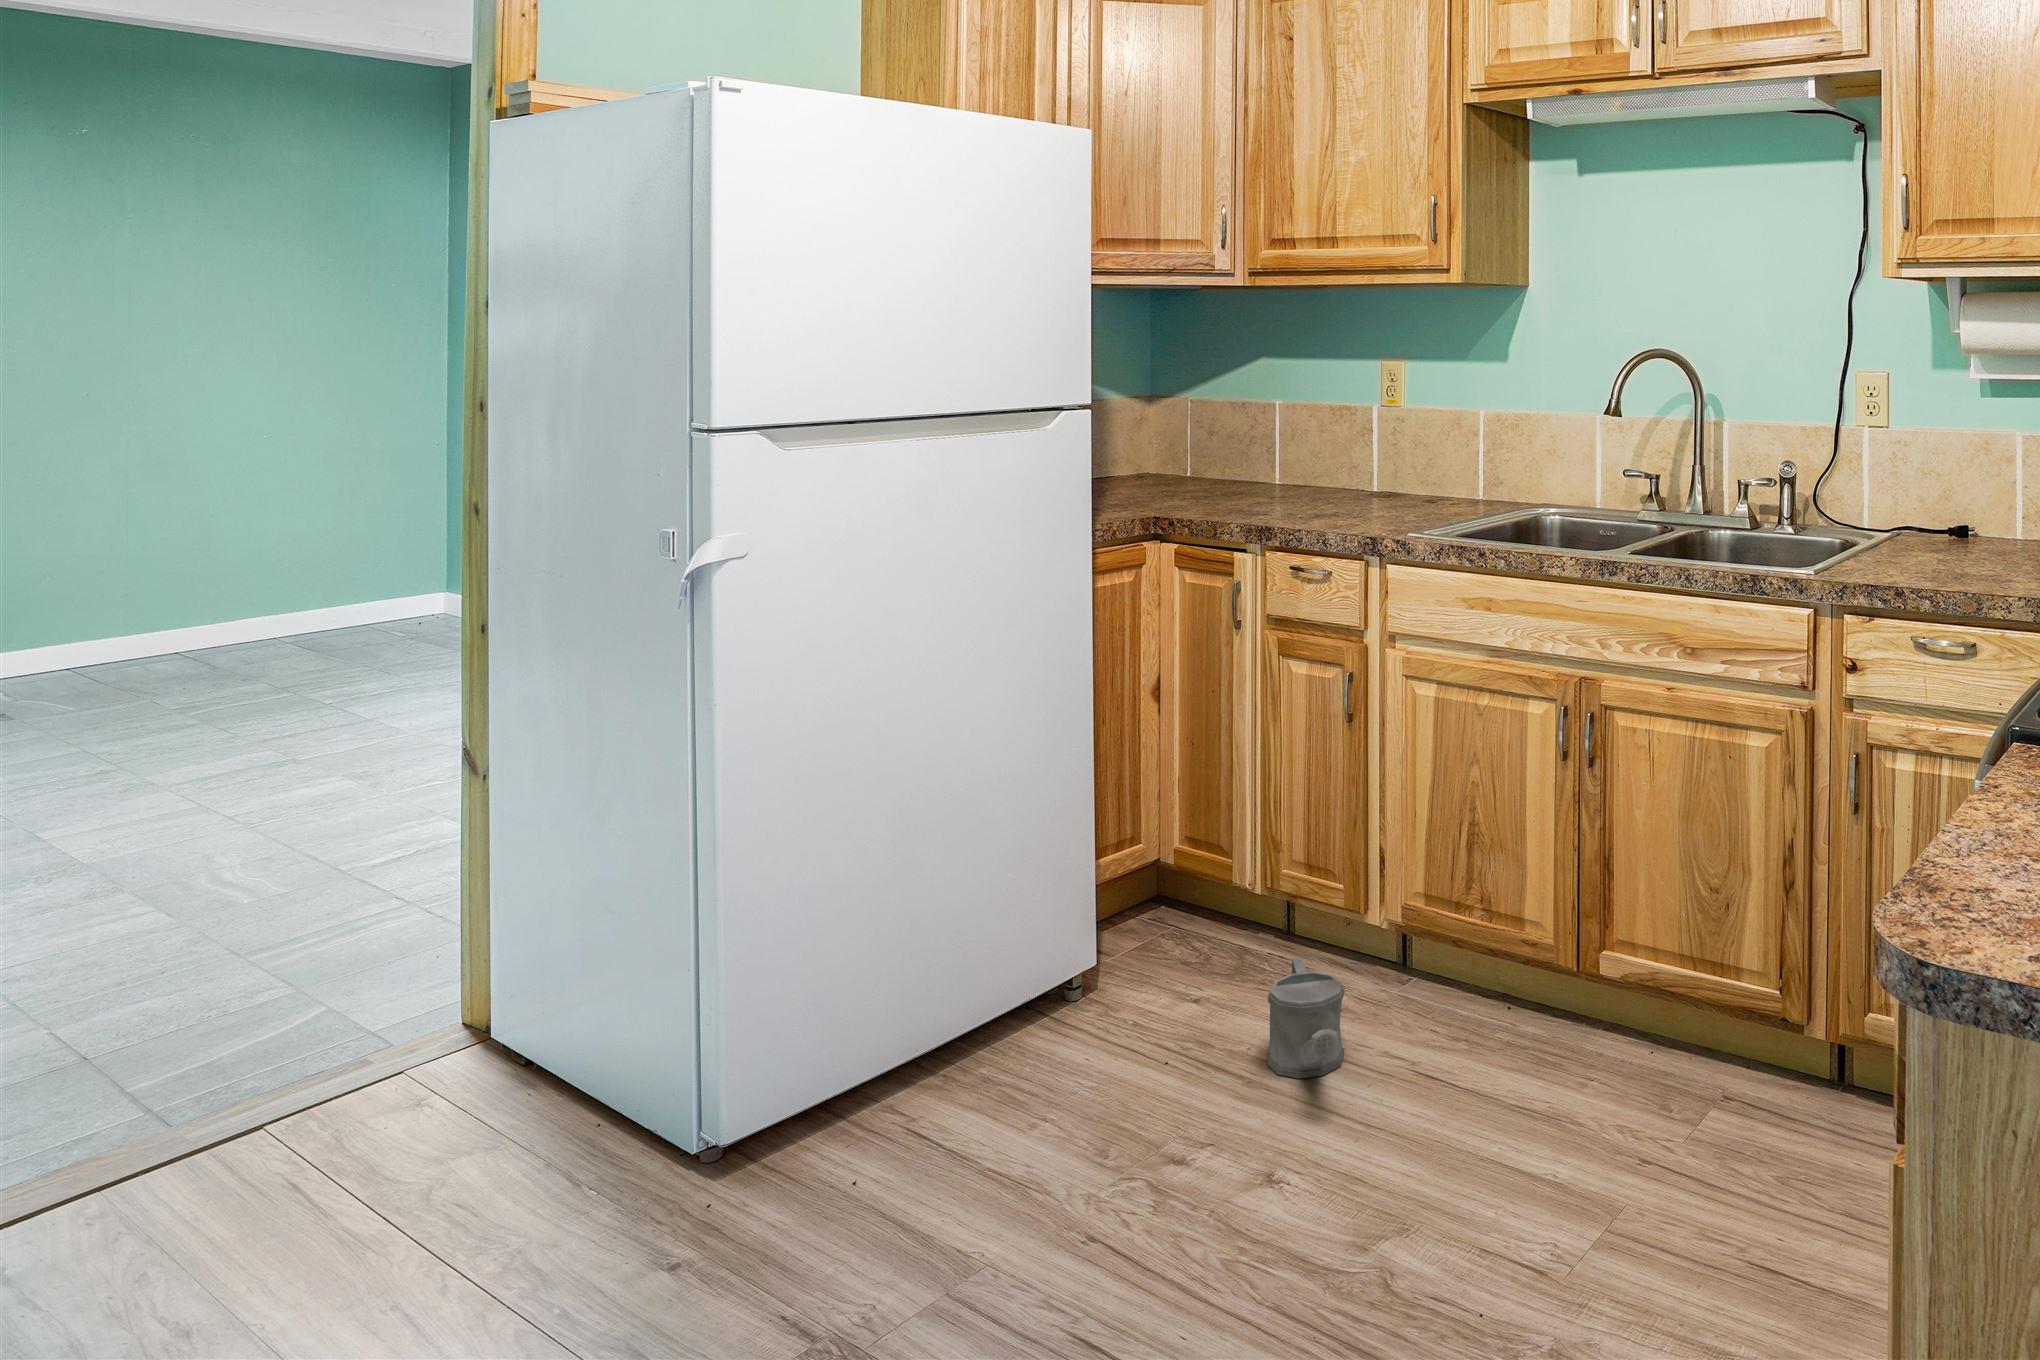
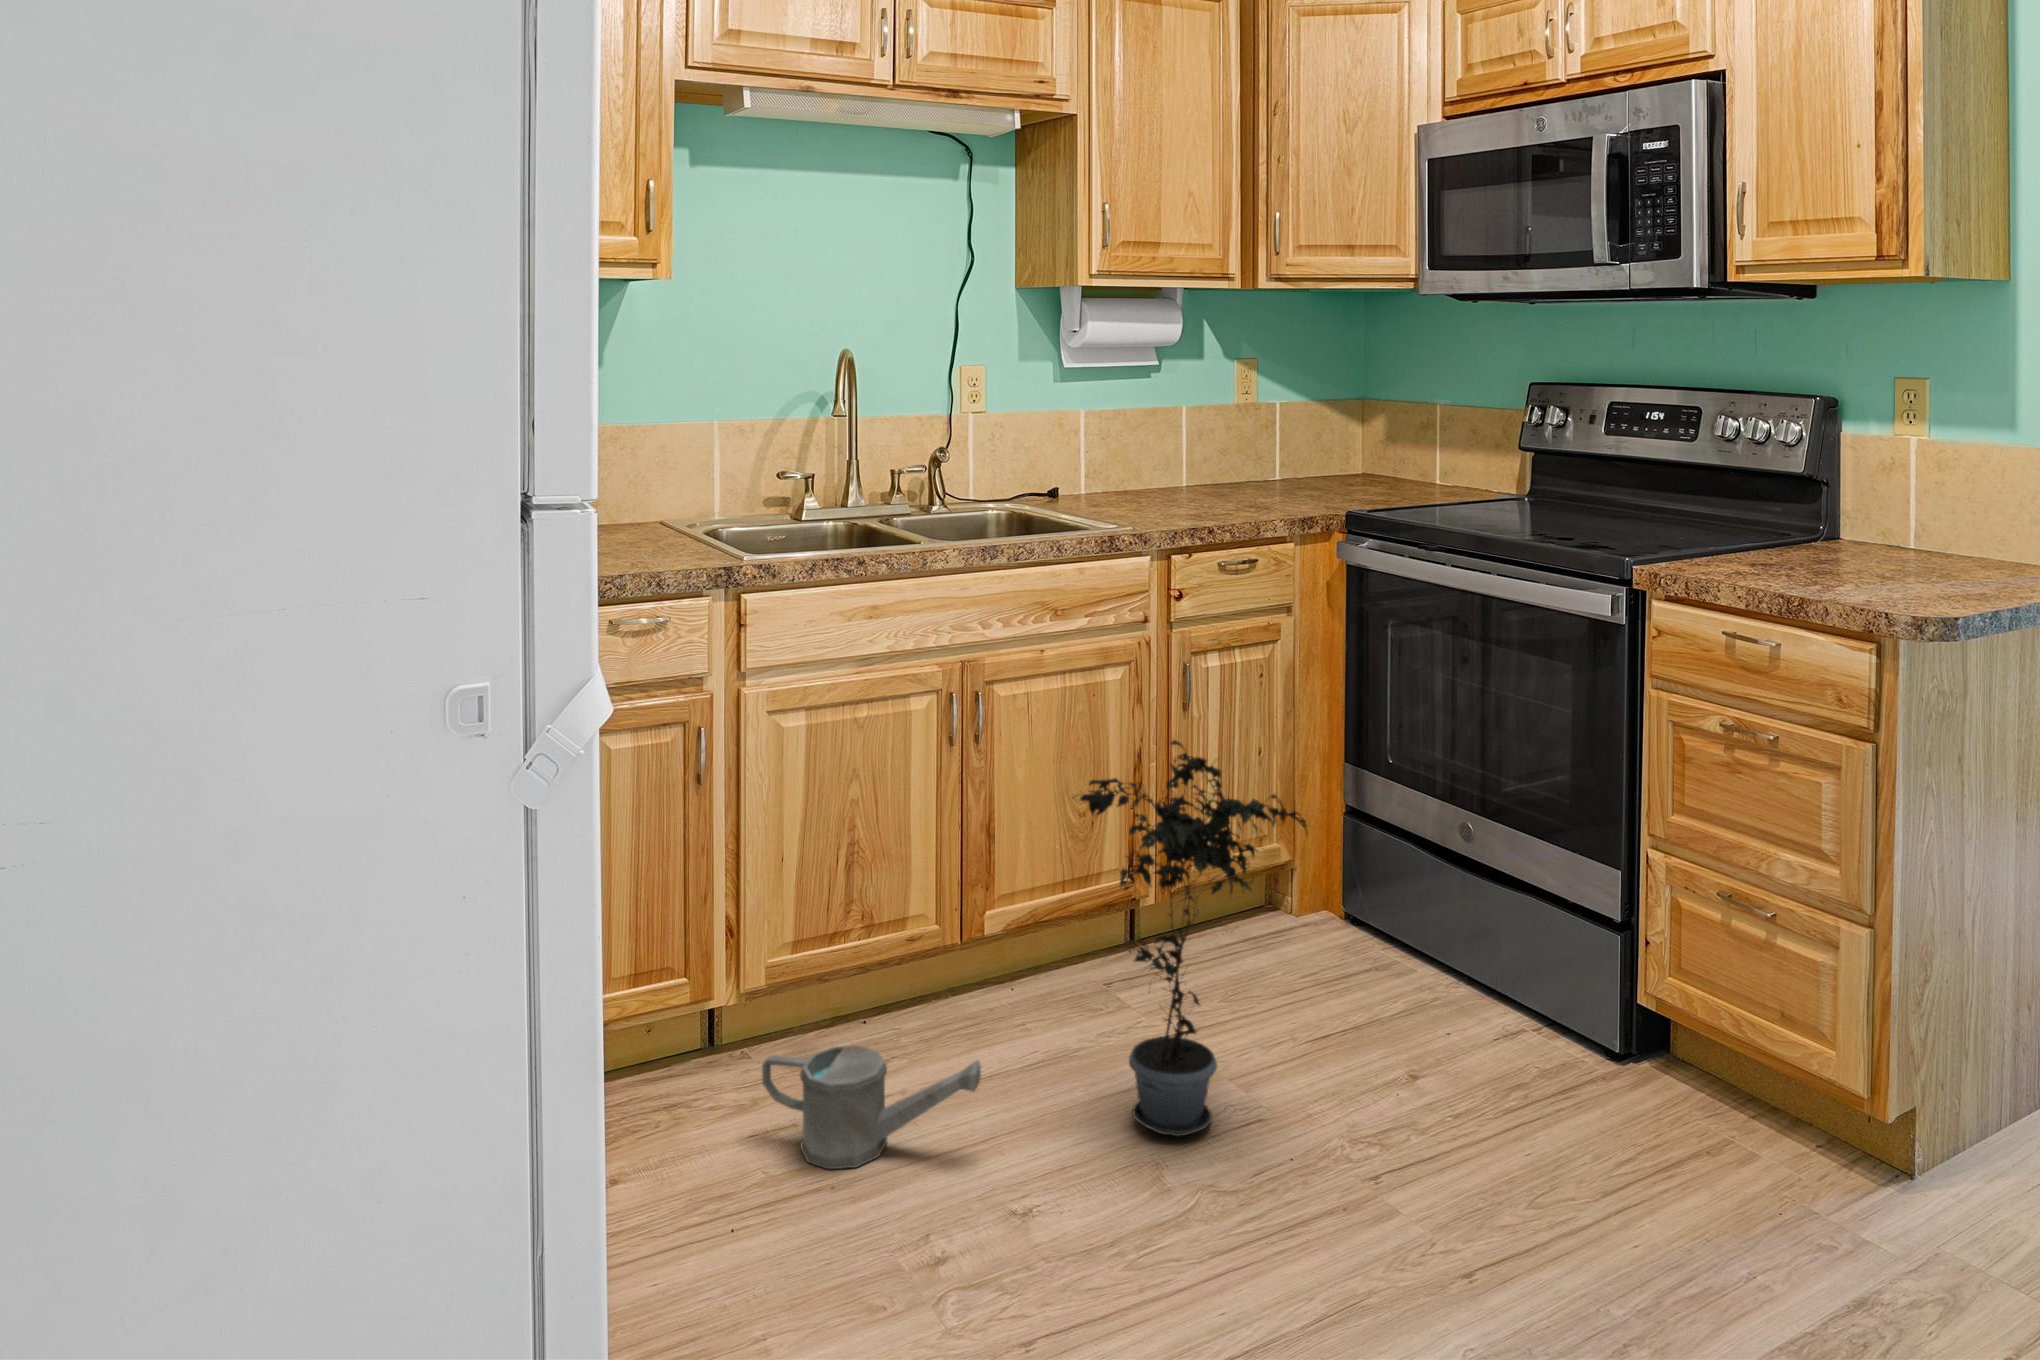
potted plant: none [1380,792,1561,1228] -> present [1080,740,1307,1136]

